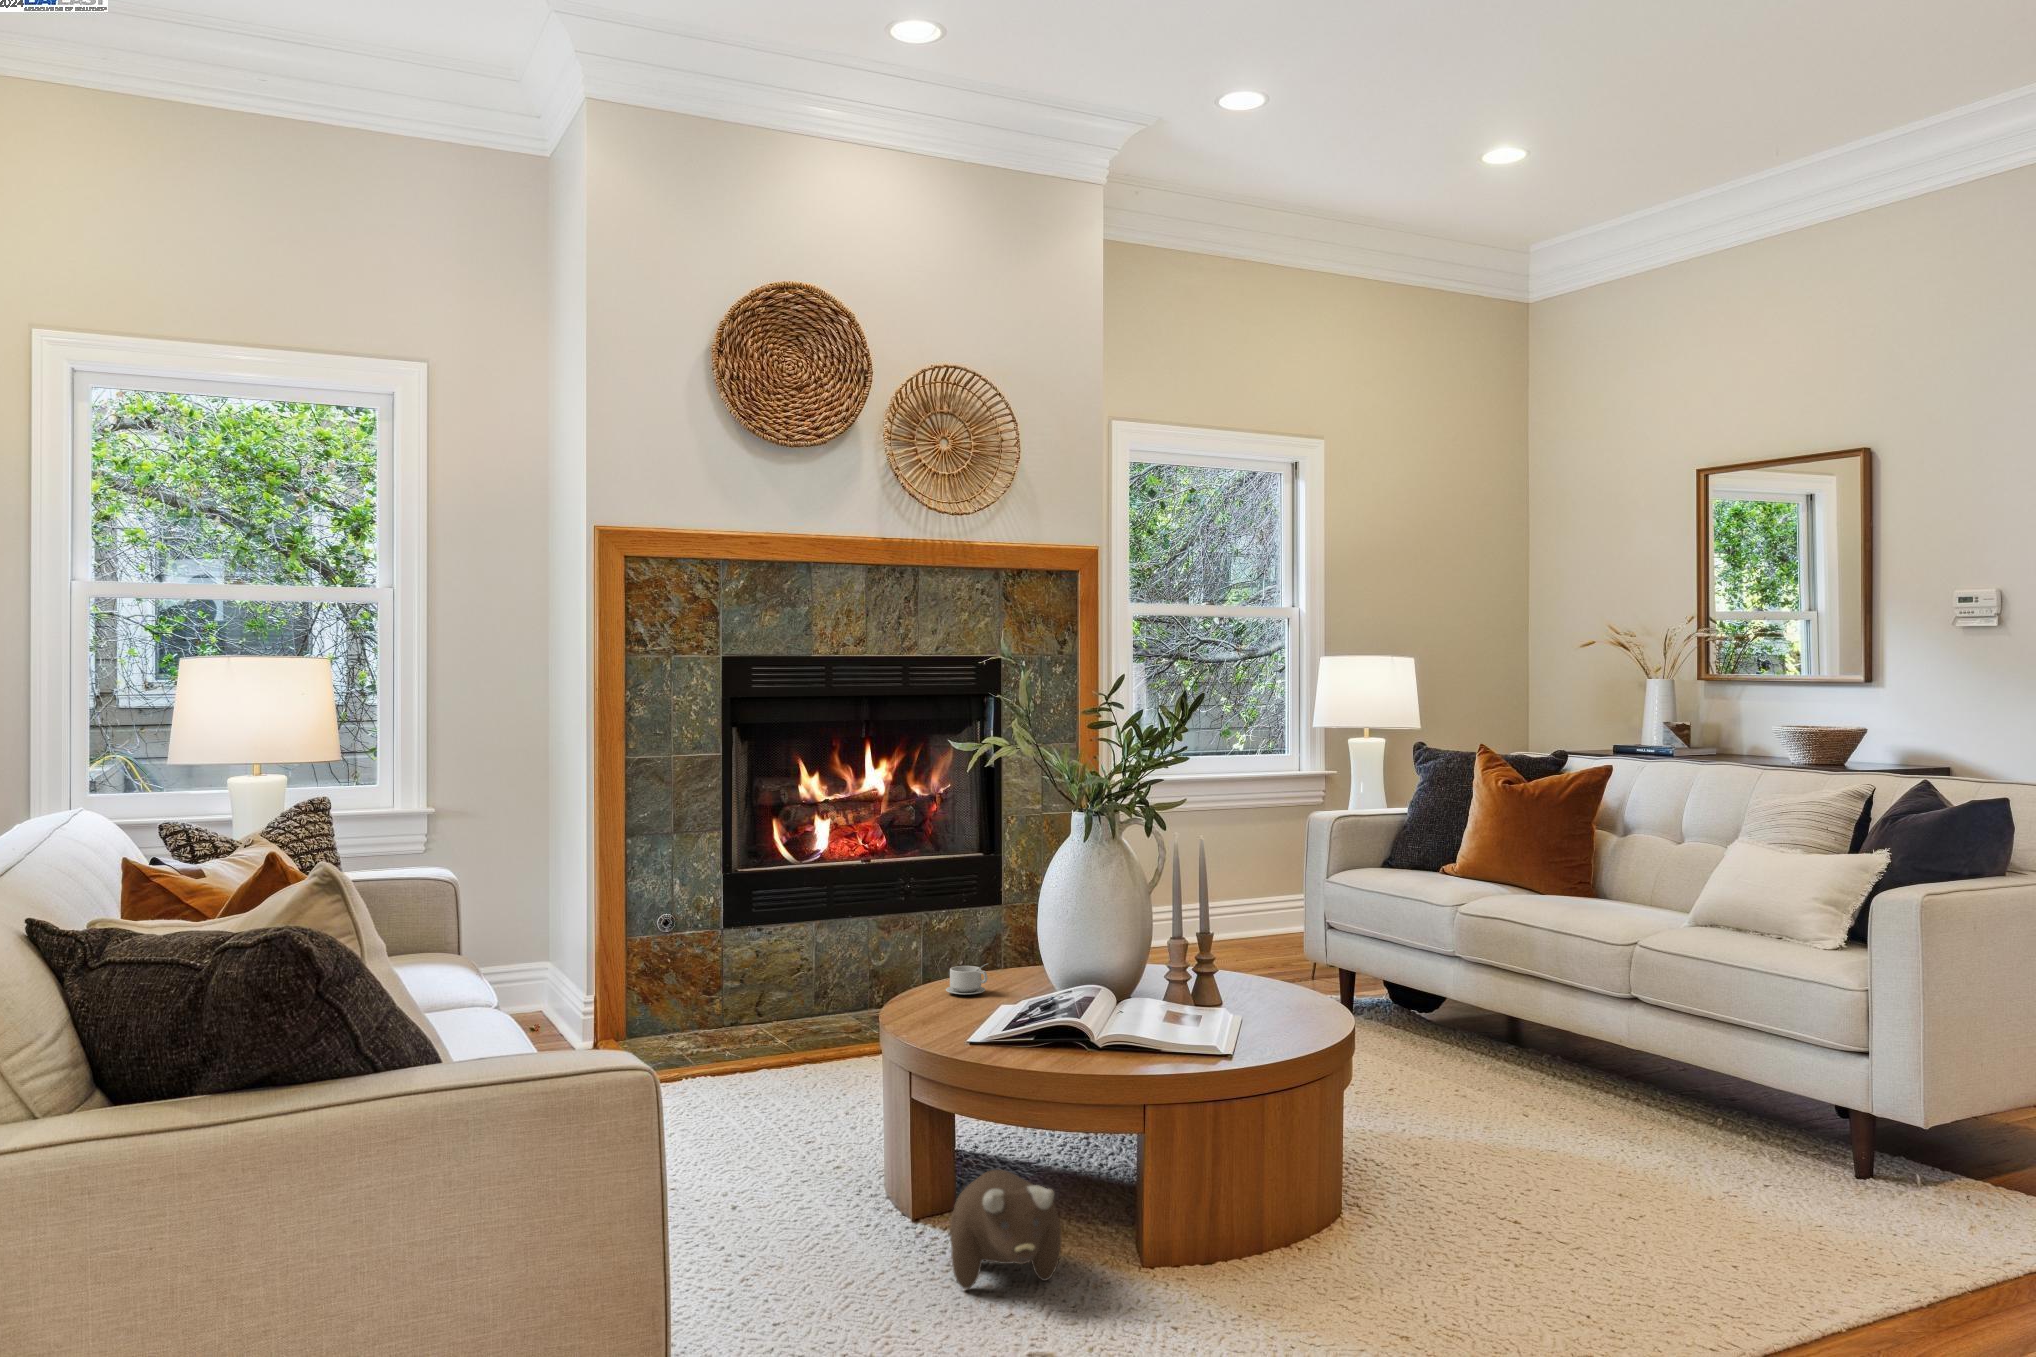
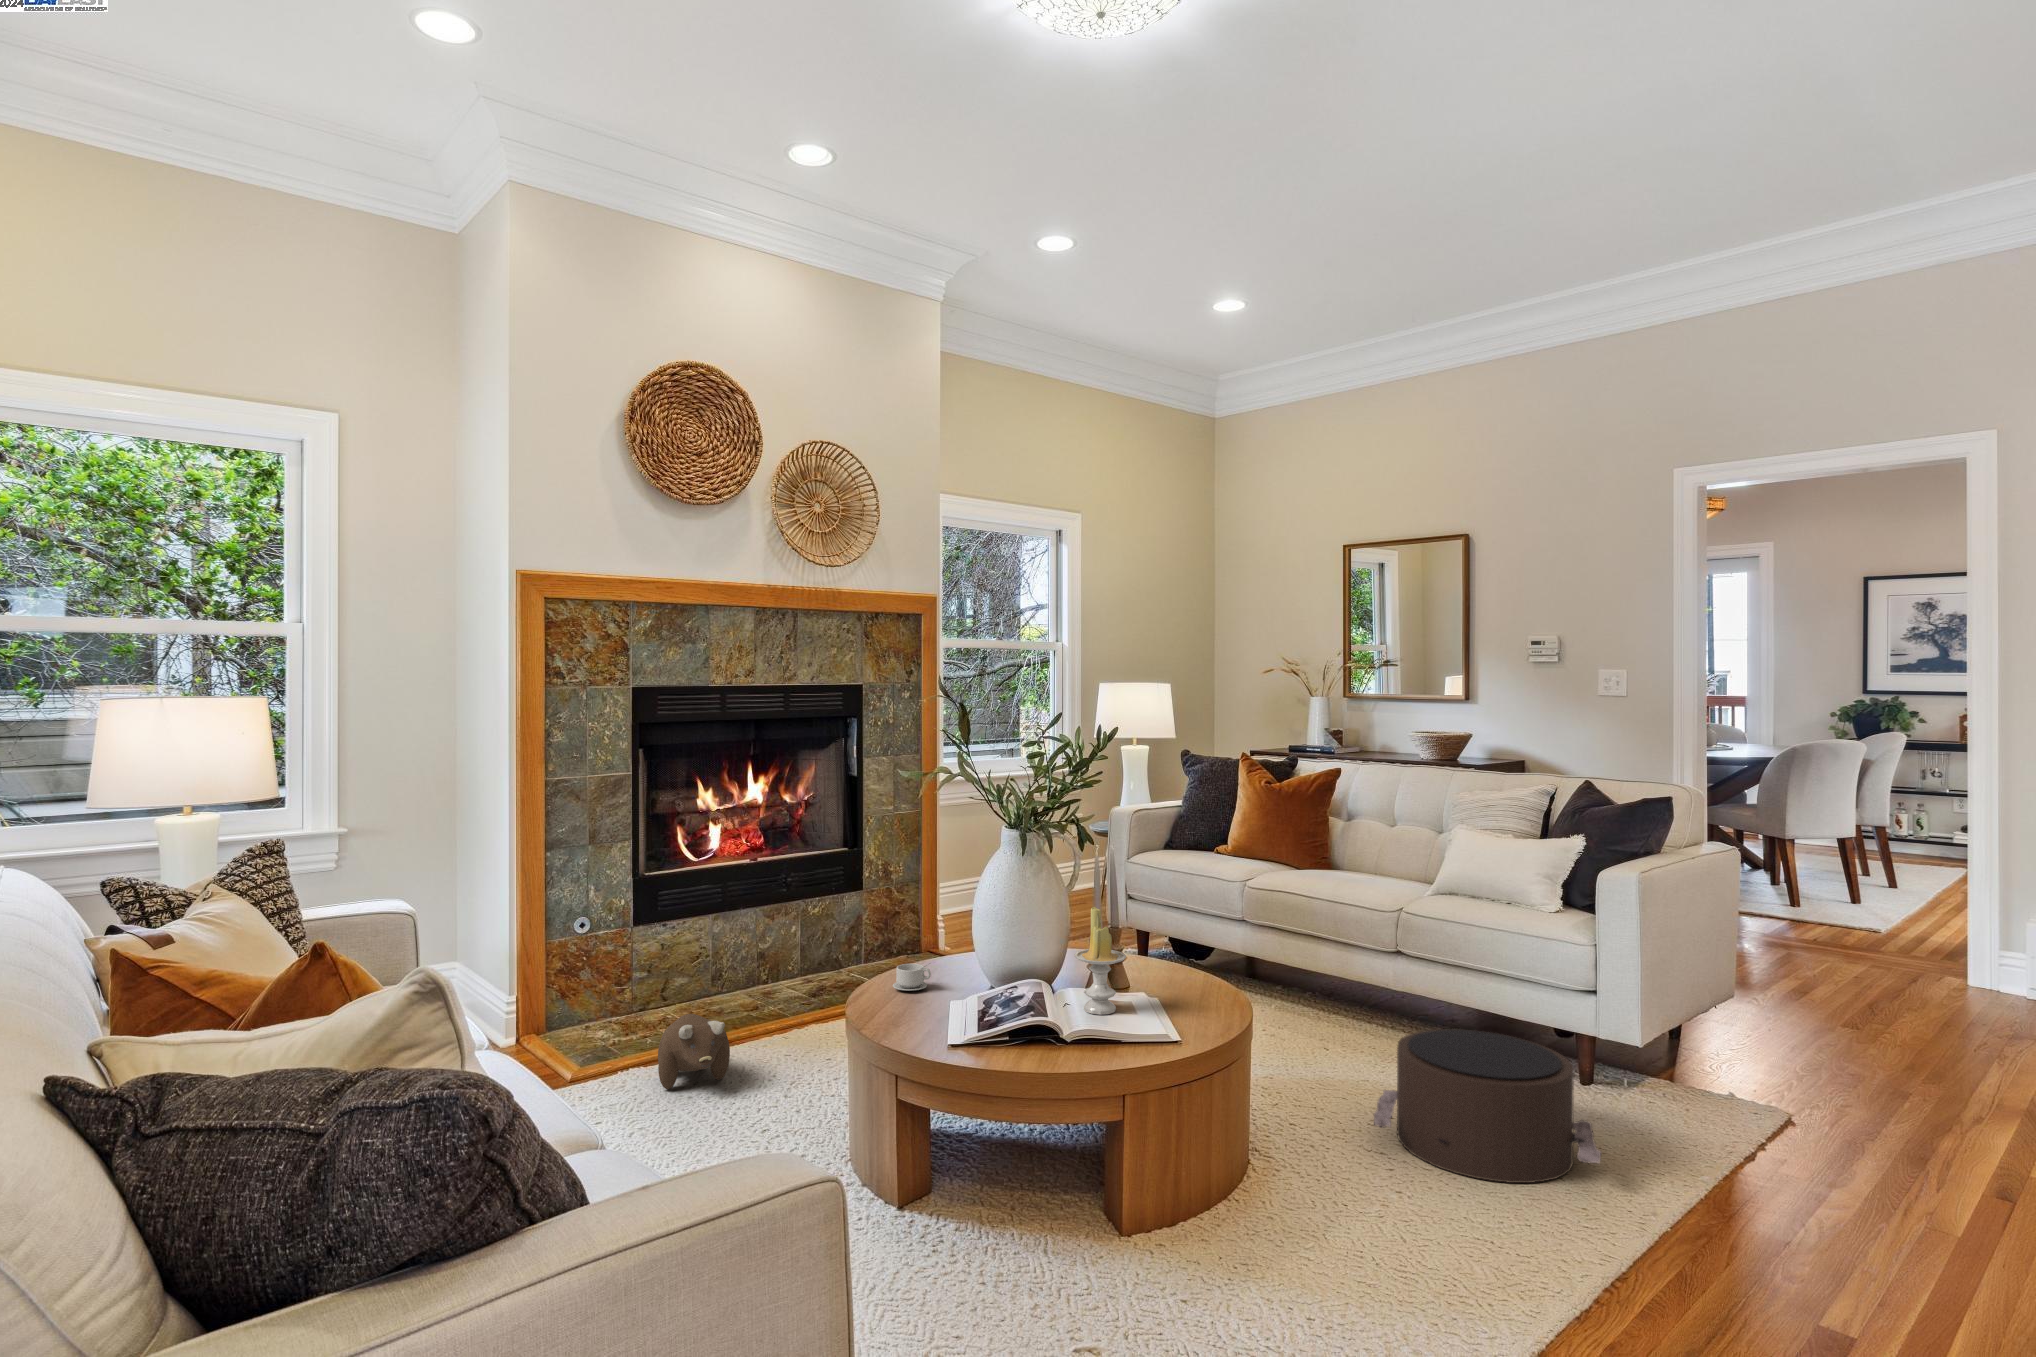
candle: none [1135,903,1196,1029] -> present [1074,907,1126,1015]
pouf: none [1511,1087,1816,1274] -> present [1374,1029,1601,1183]
plush toy: present [950,1170,1061,1289] -> present [658,1014,730,1089]

